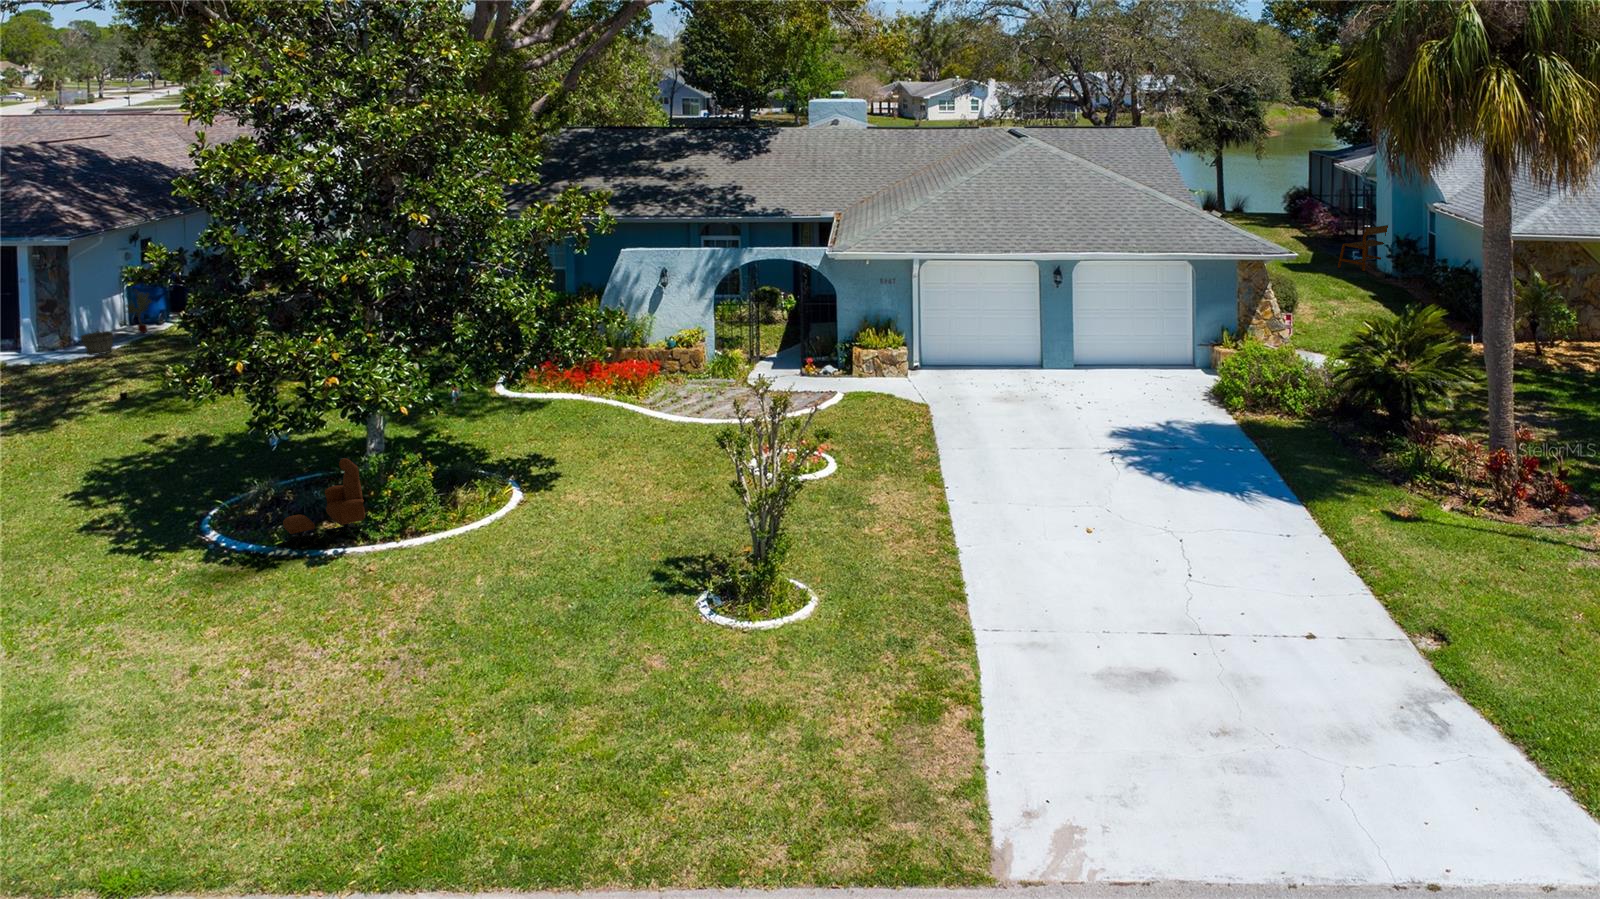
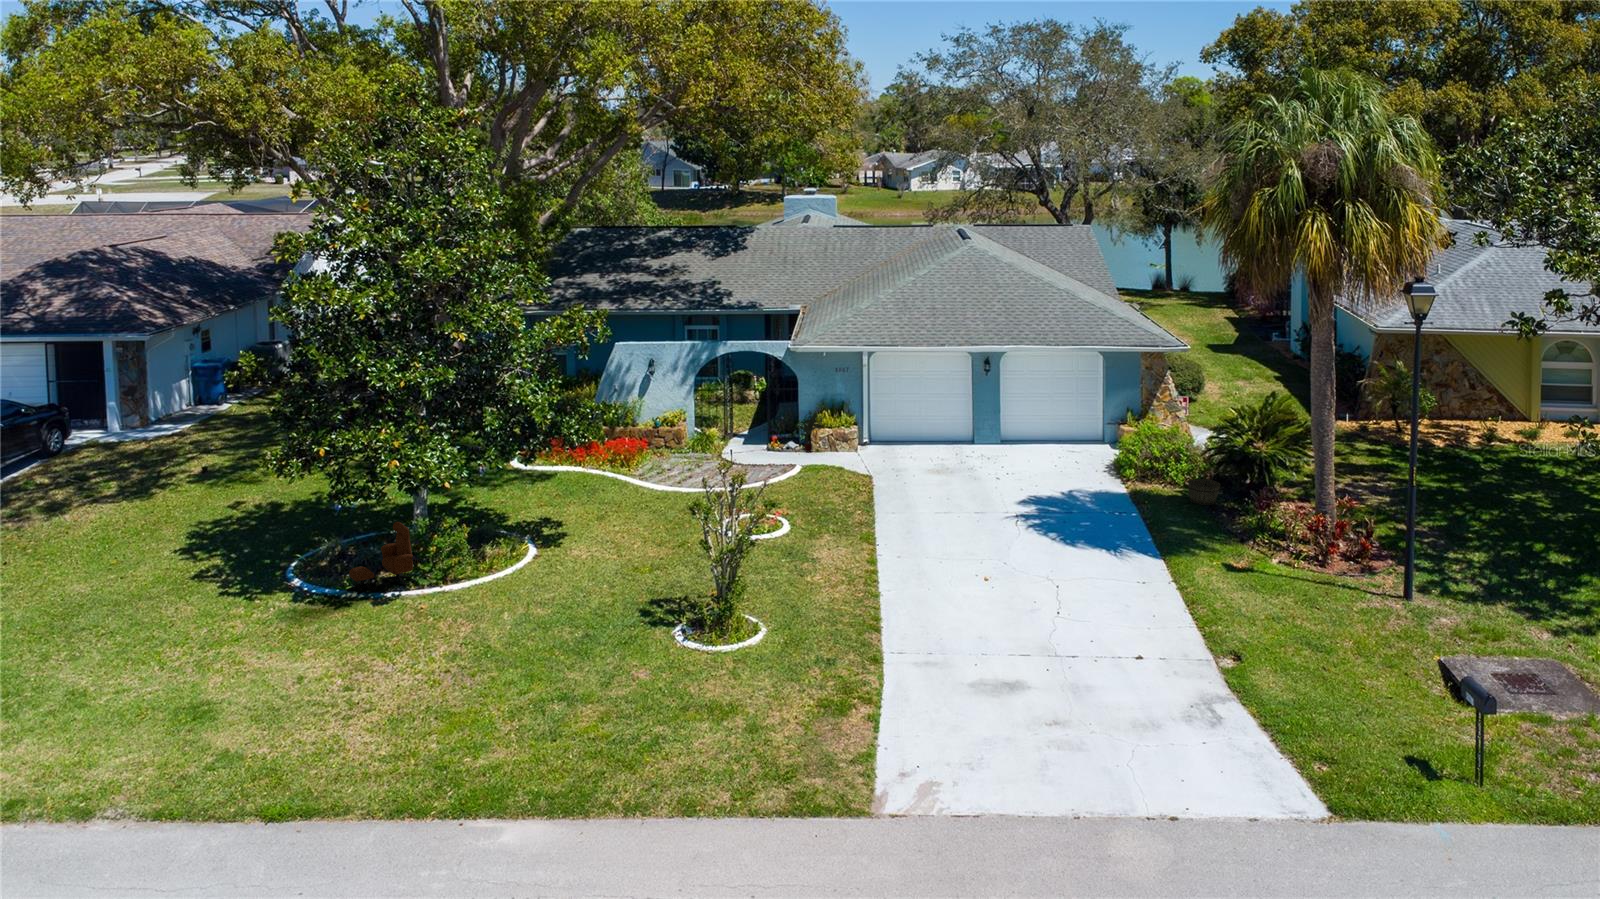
bench: present [1338,225,1388,271] -> none [1253,311,1299,353]
potted tree: present [126,290,151,333] -> present [796,410,823,452]
wooden bucket: present [81,331,113,355] -> present [1188,478,1220,505]

